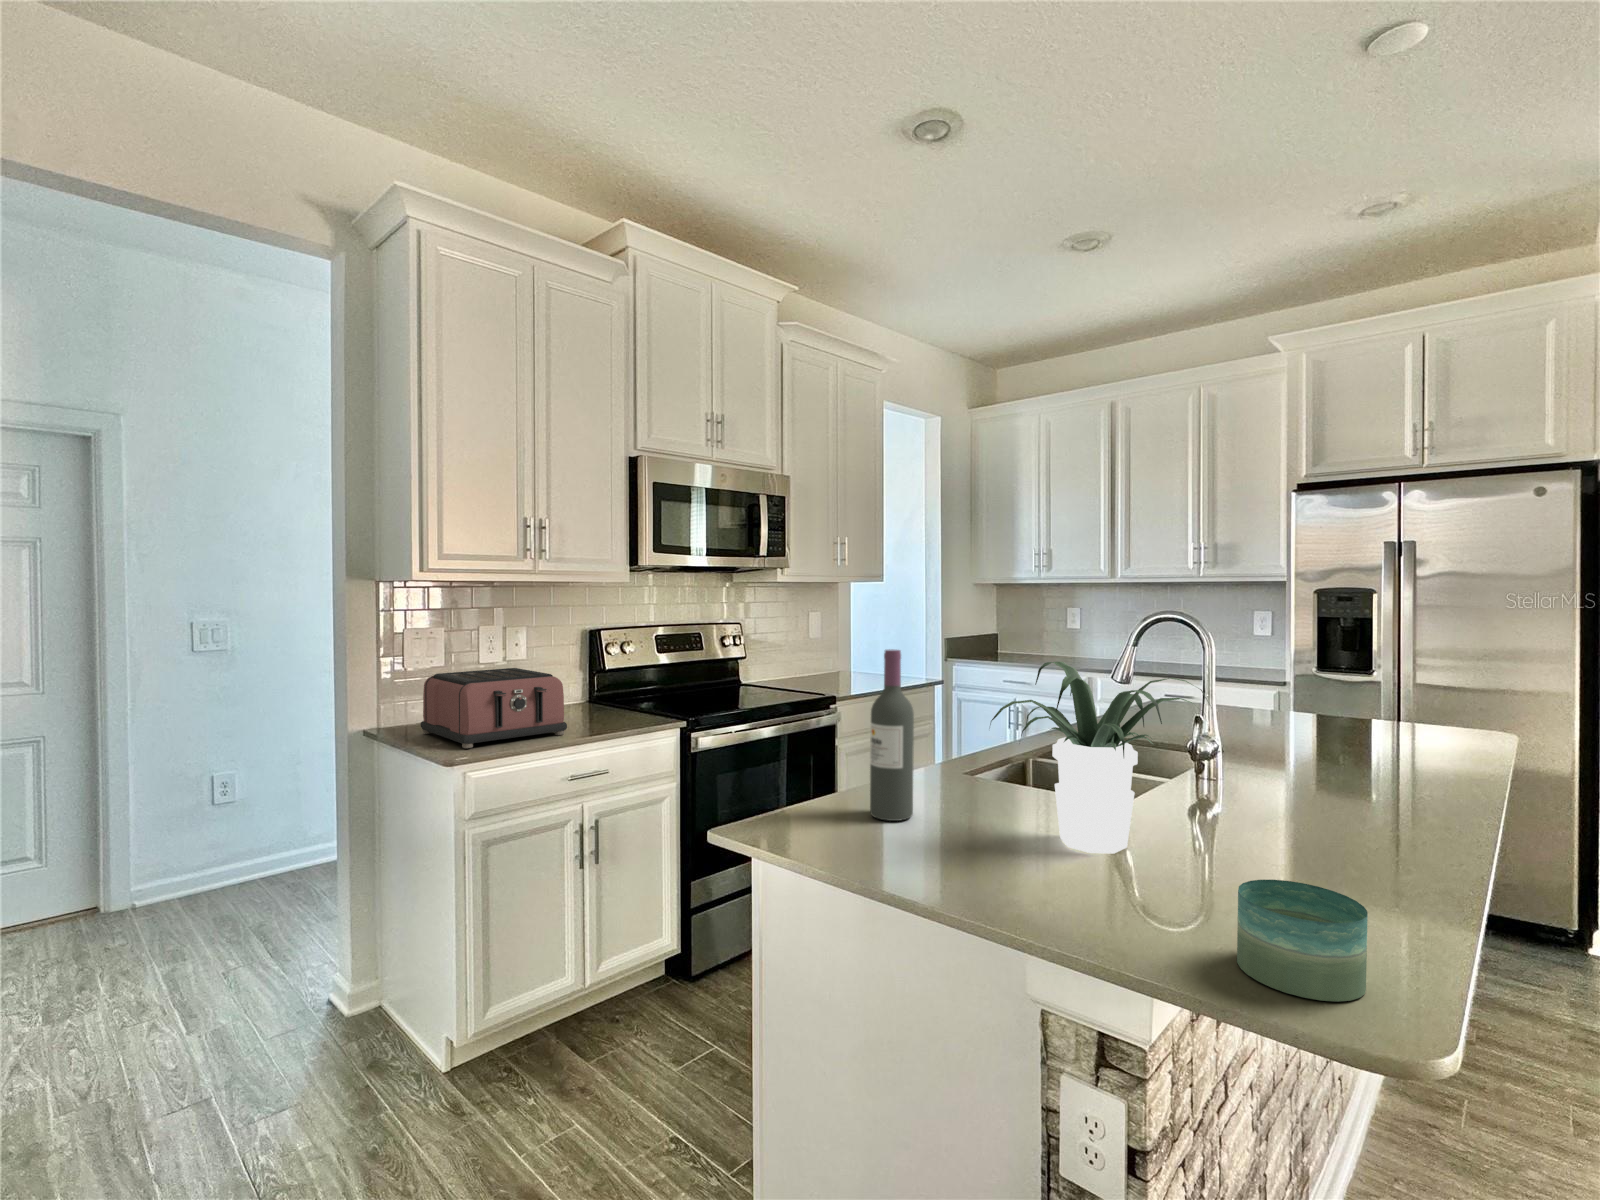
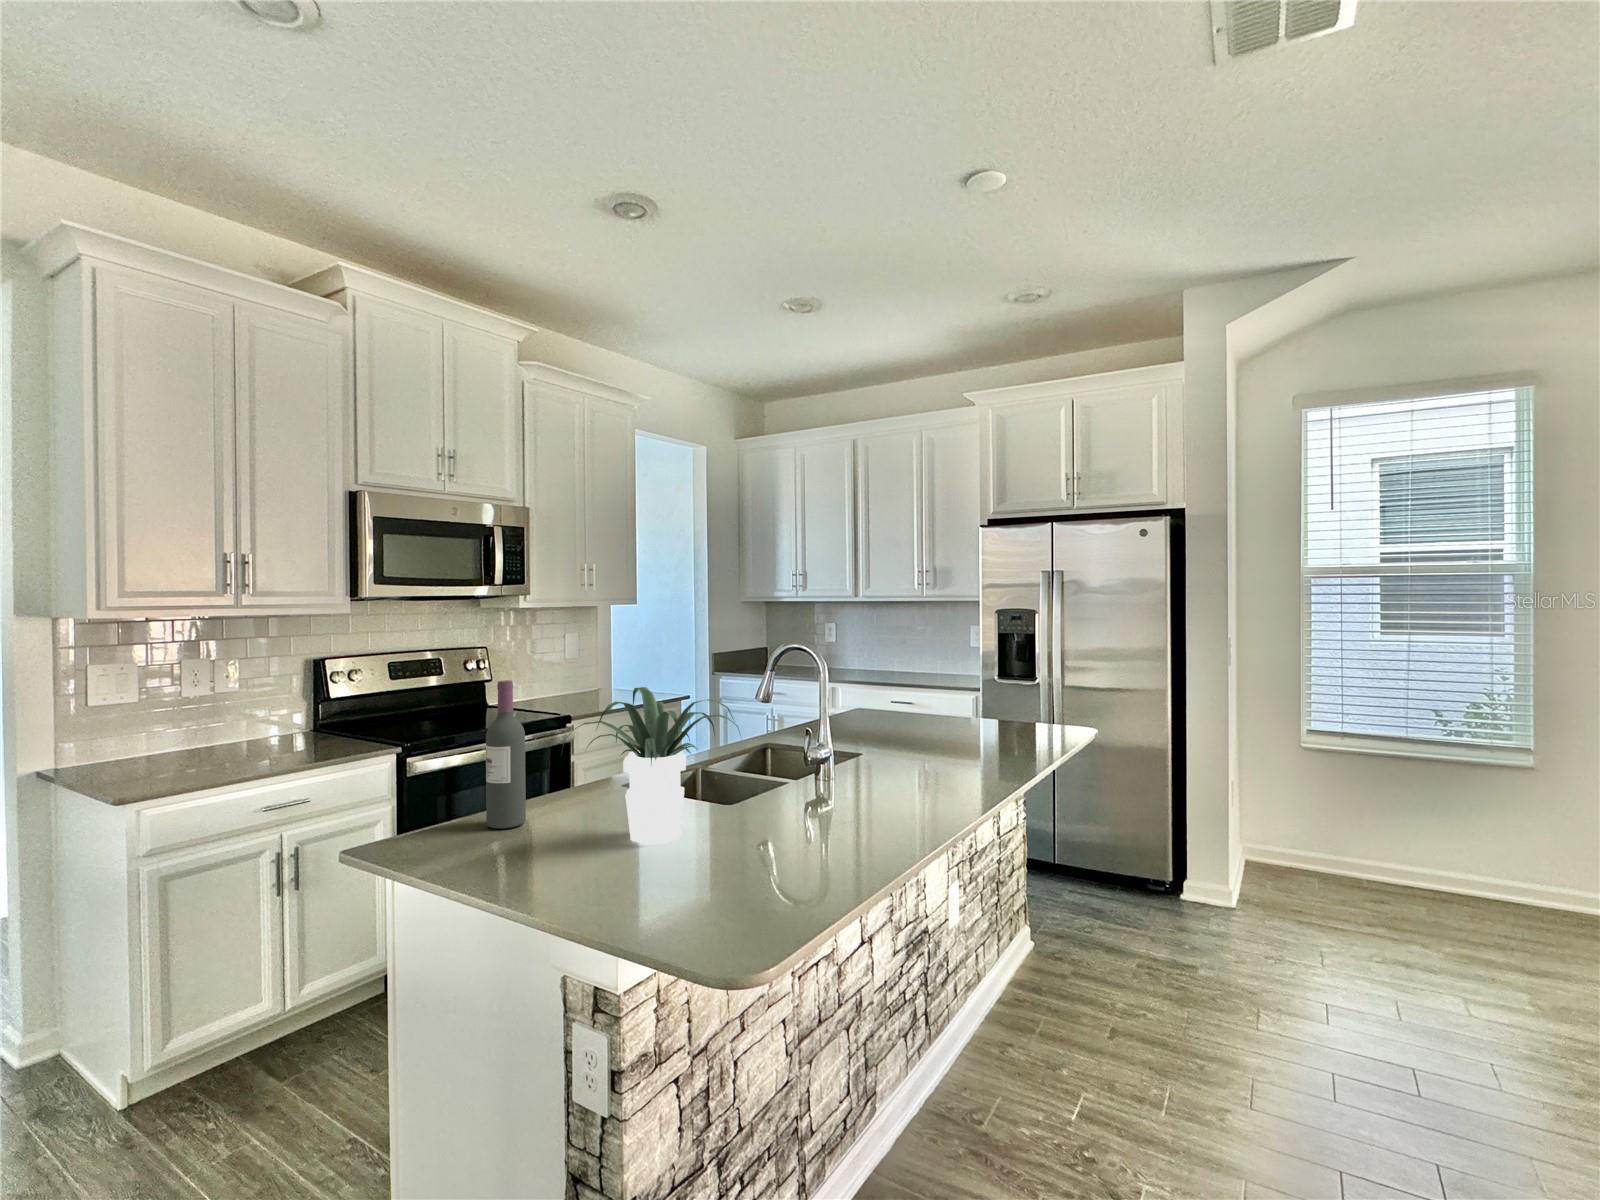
toaster: present [420,668,567,748] -> none [103,701,265,784]
candle: present [1237,880,1368,1002] -> none [664,854,745,939]

